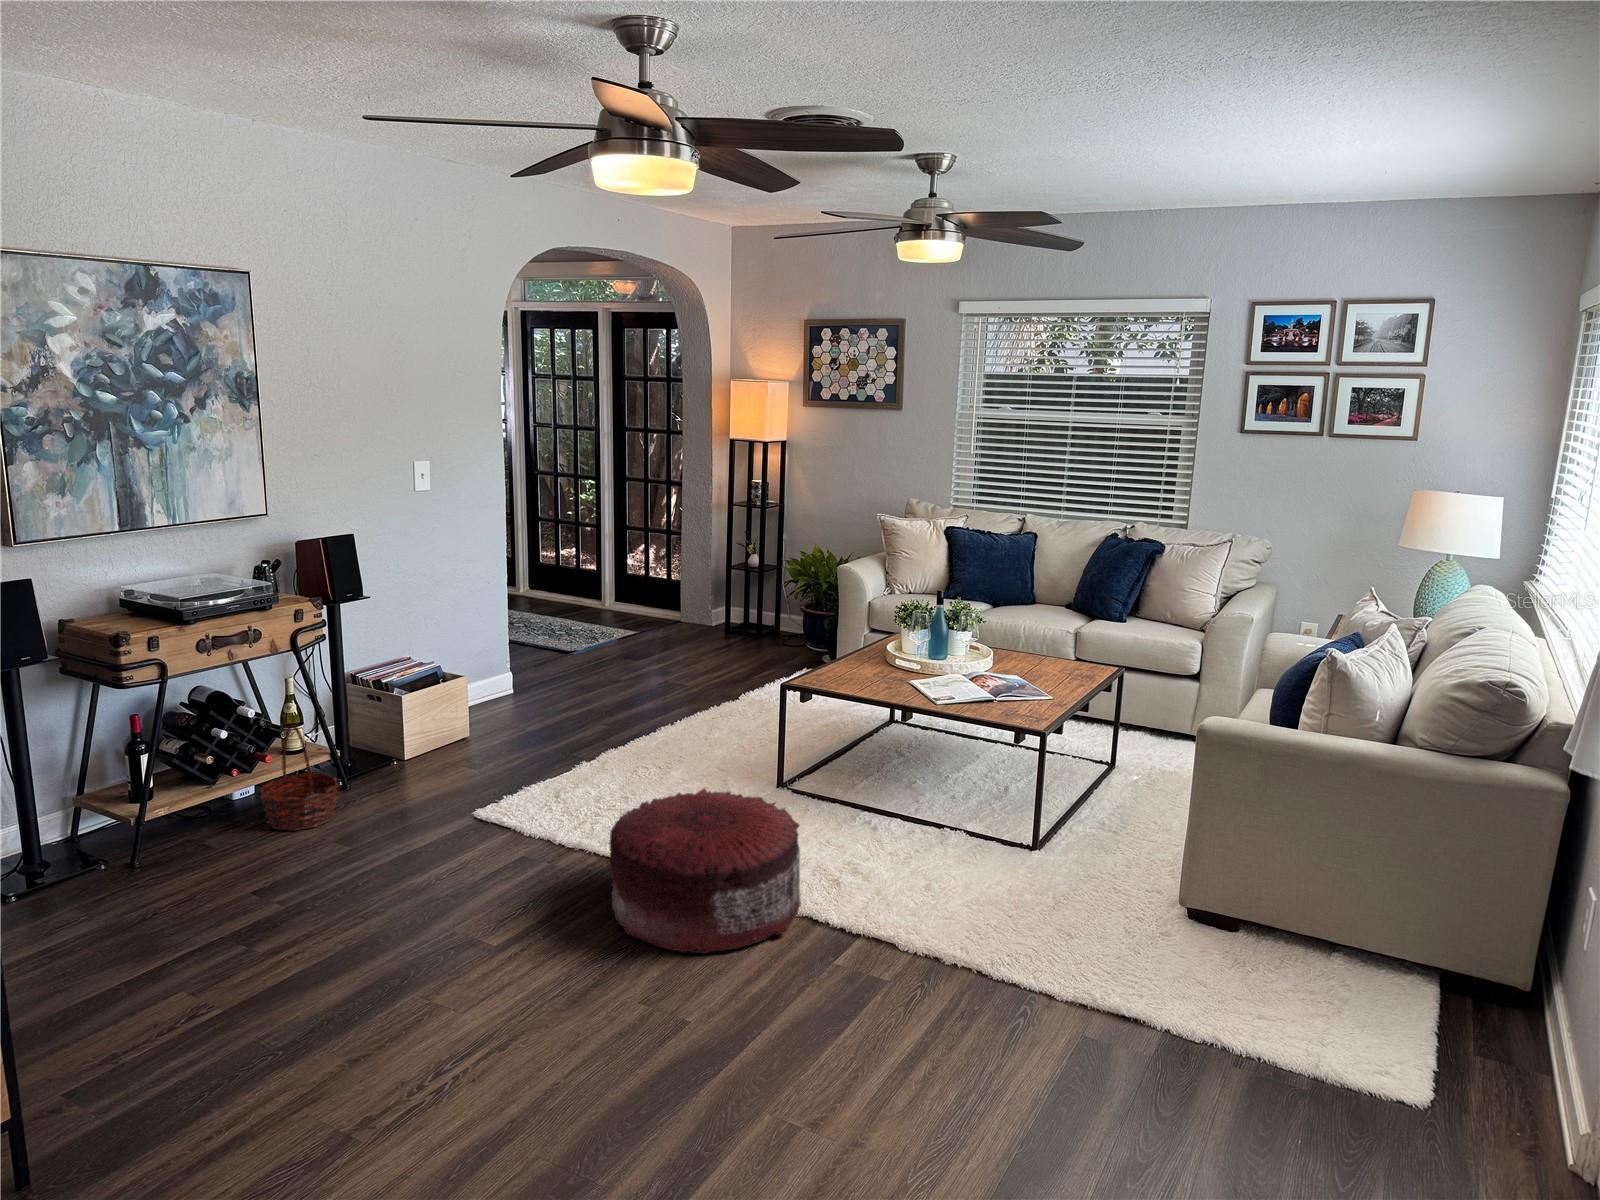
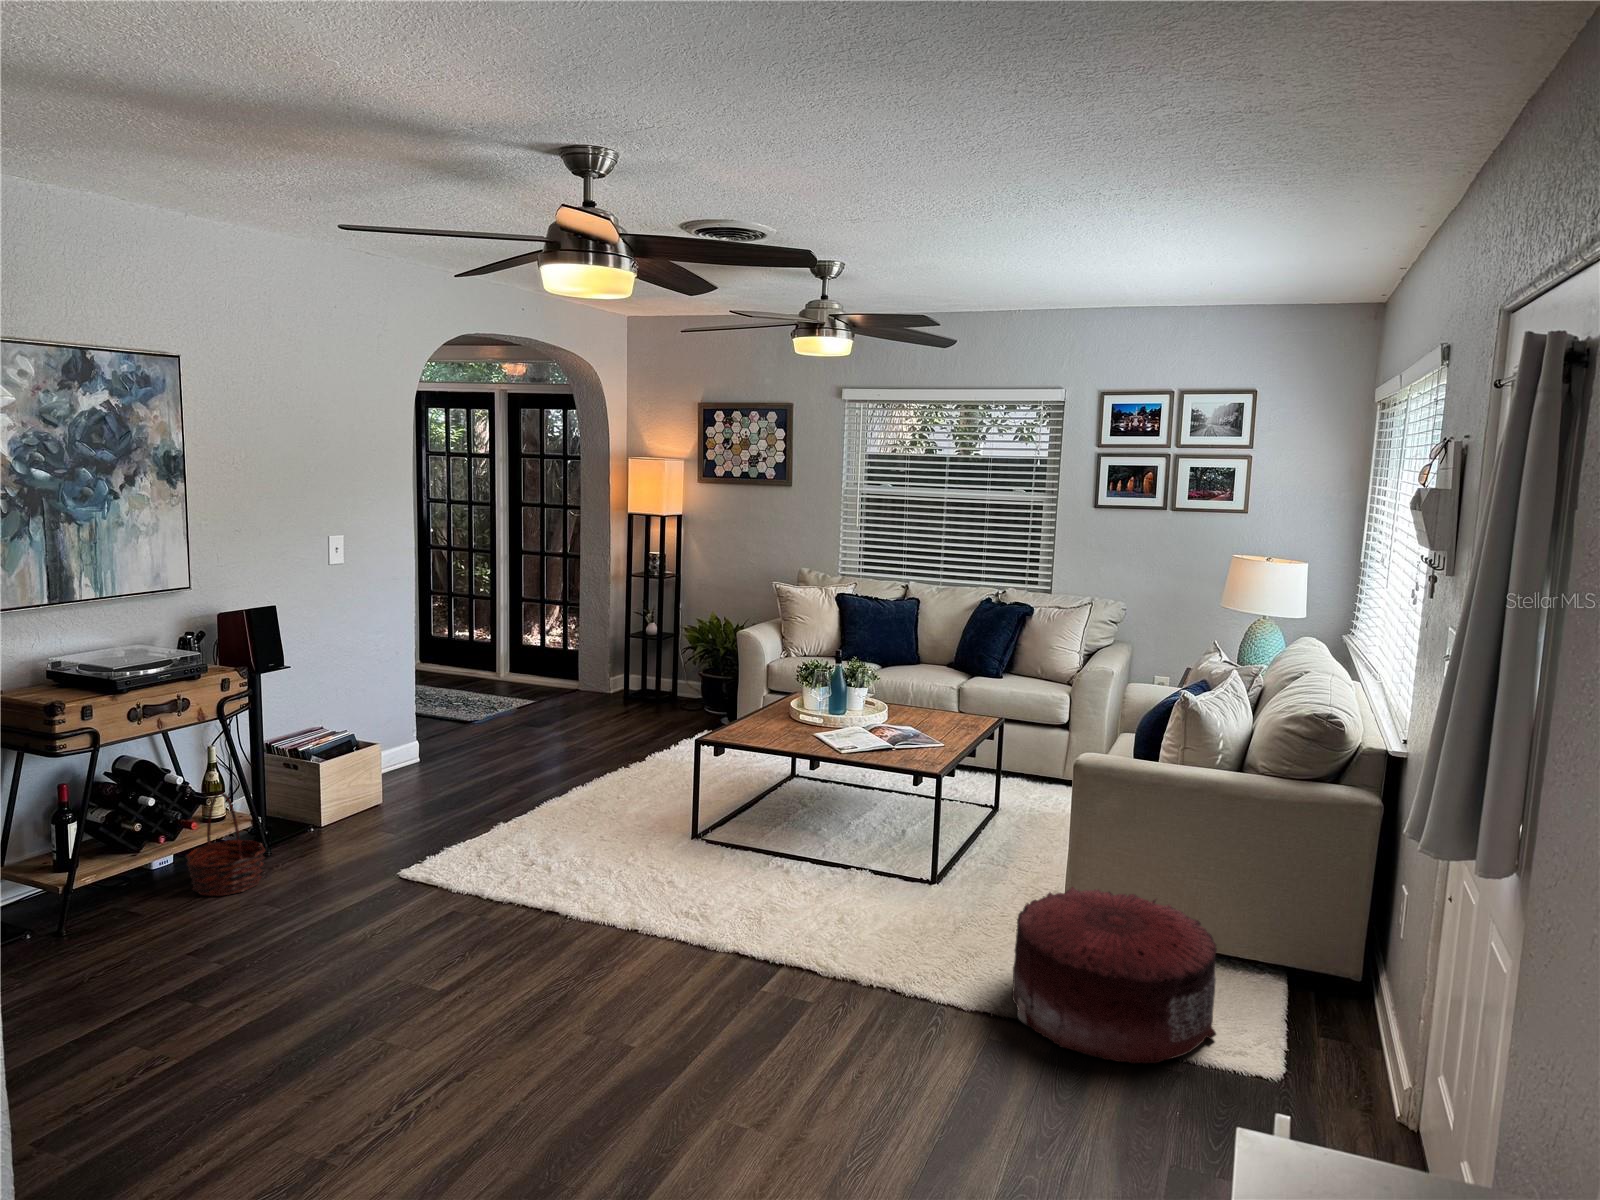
pouf: present [610,788,801,954] -> present [1012,887,1217,1063]

